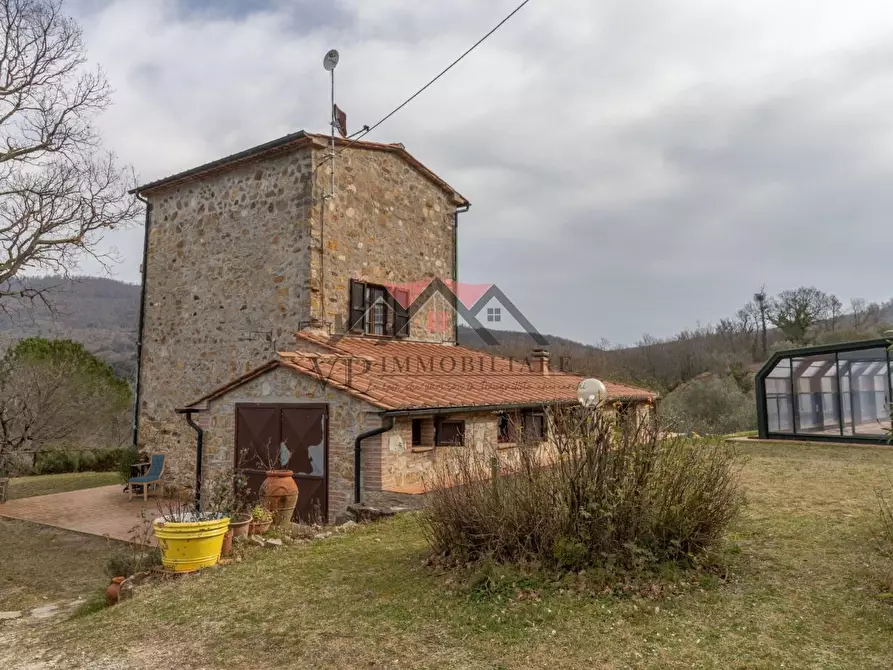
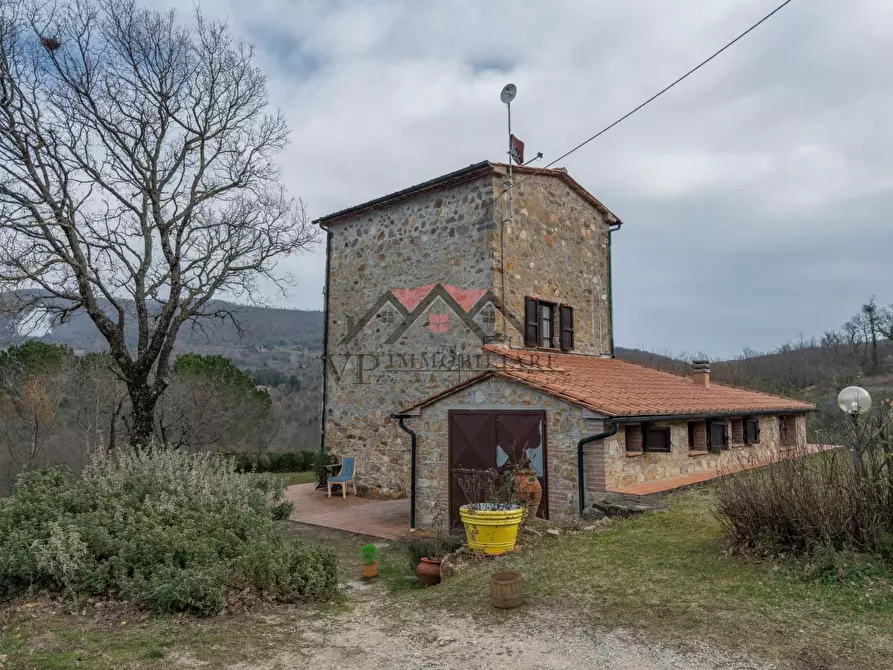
potted plant: none [41,558,79,600] -> present [358,543,380,577]
wooden bucket: none [96,599,145,651] -> present [488,570,522,608]

